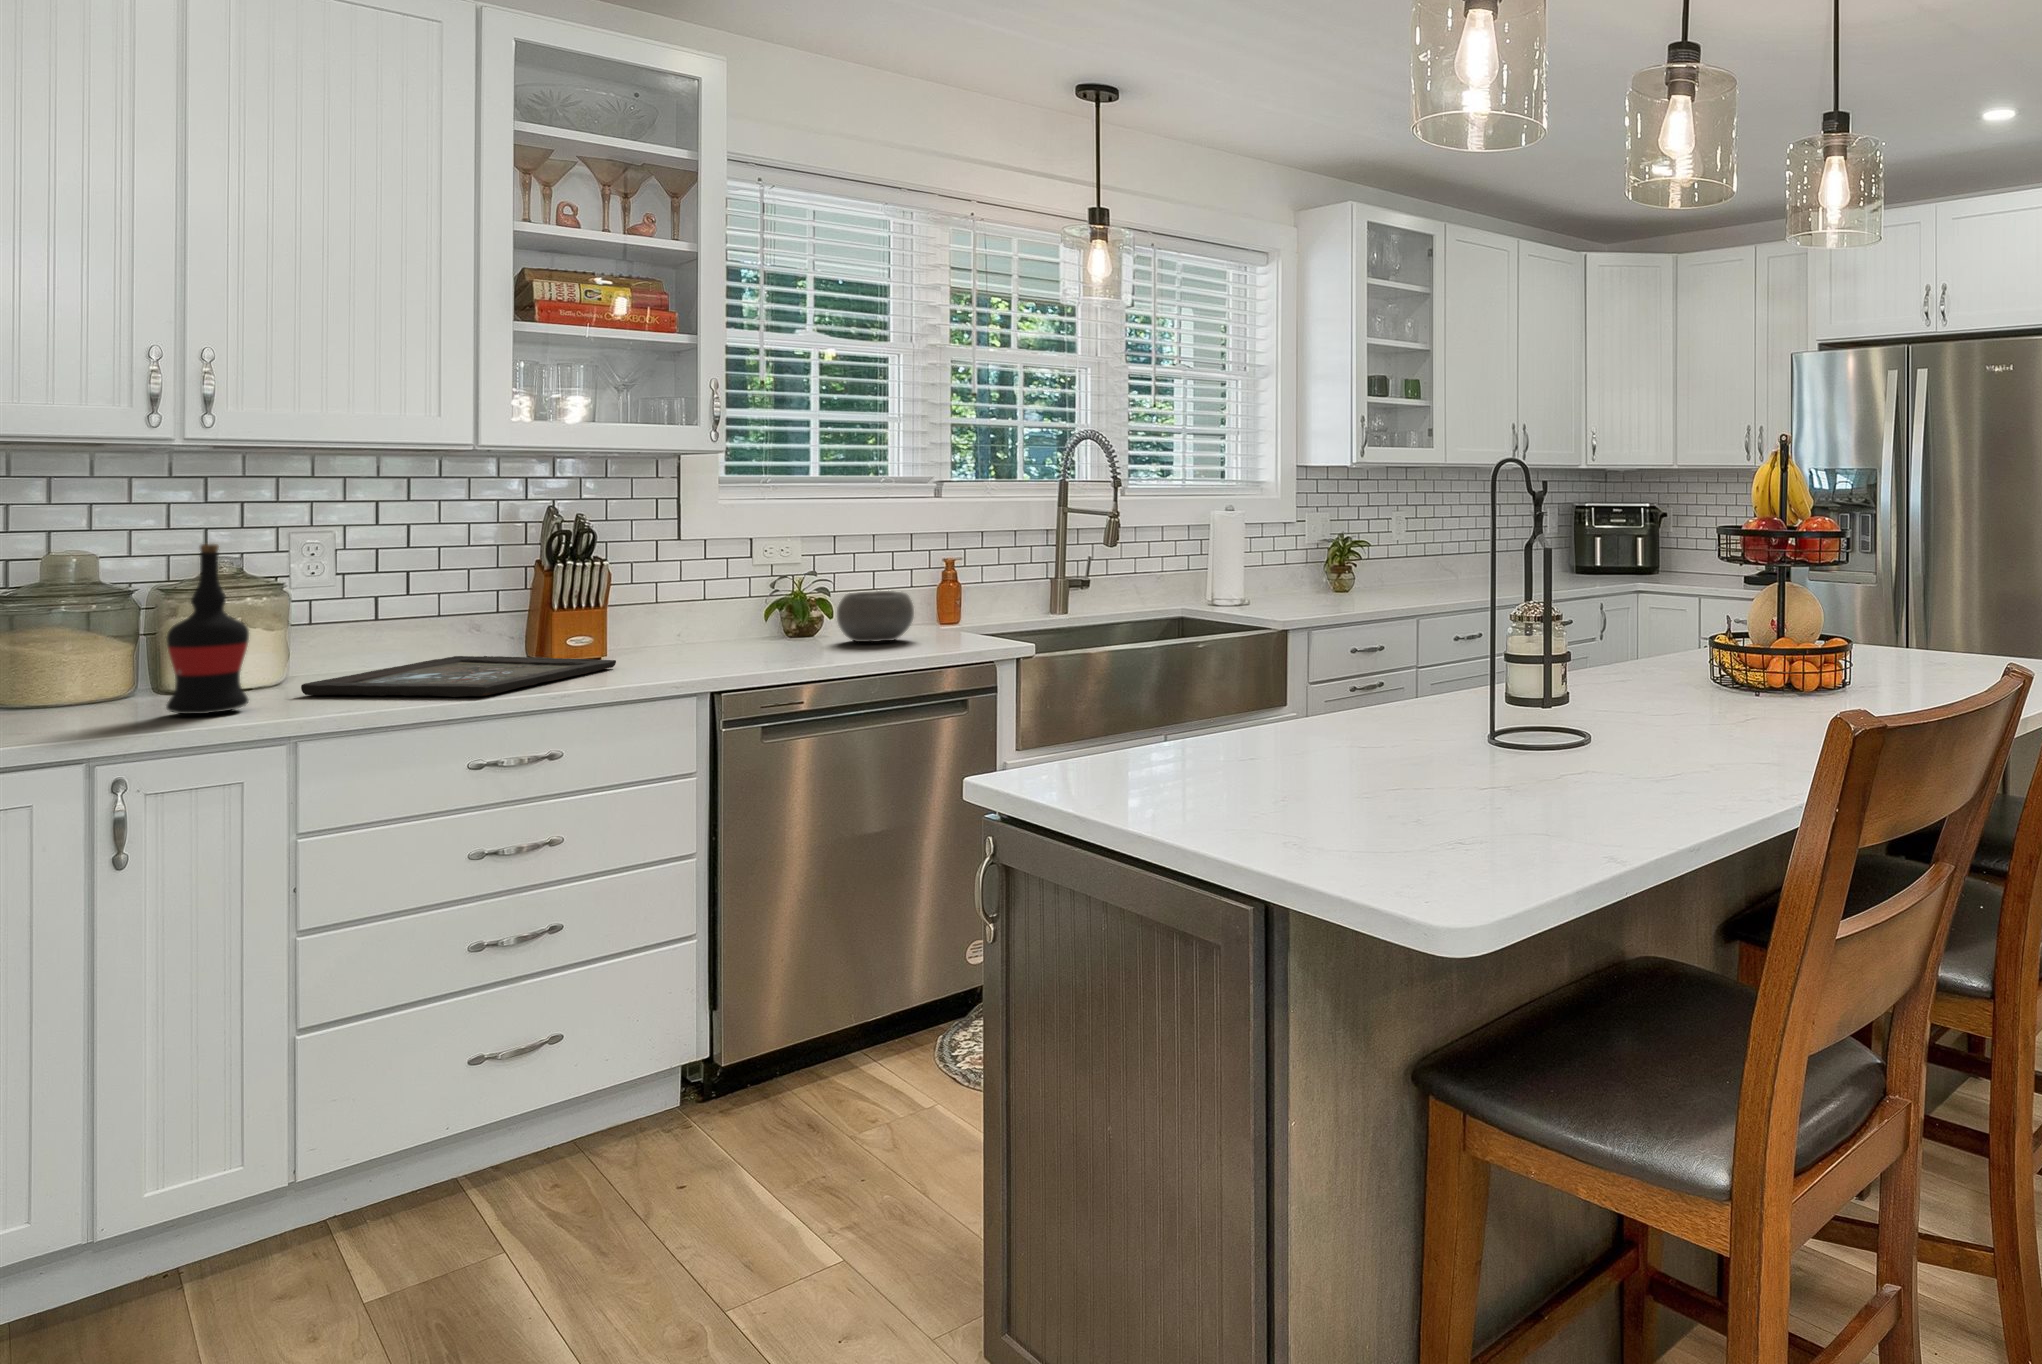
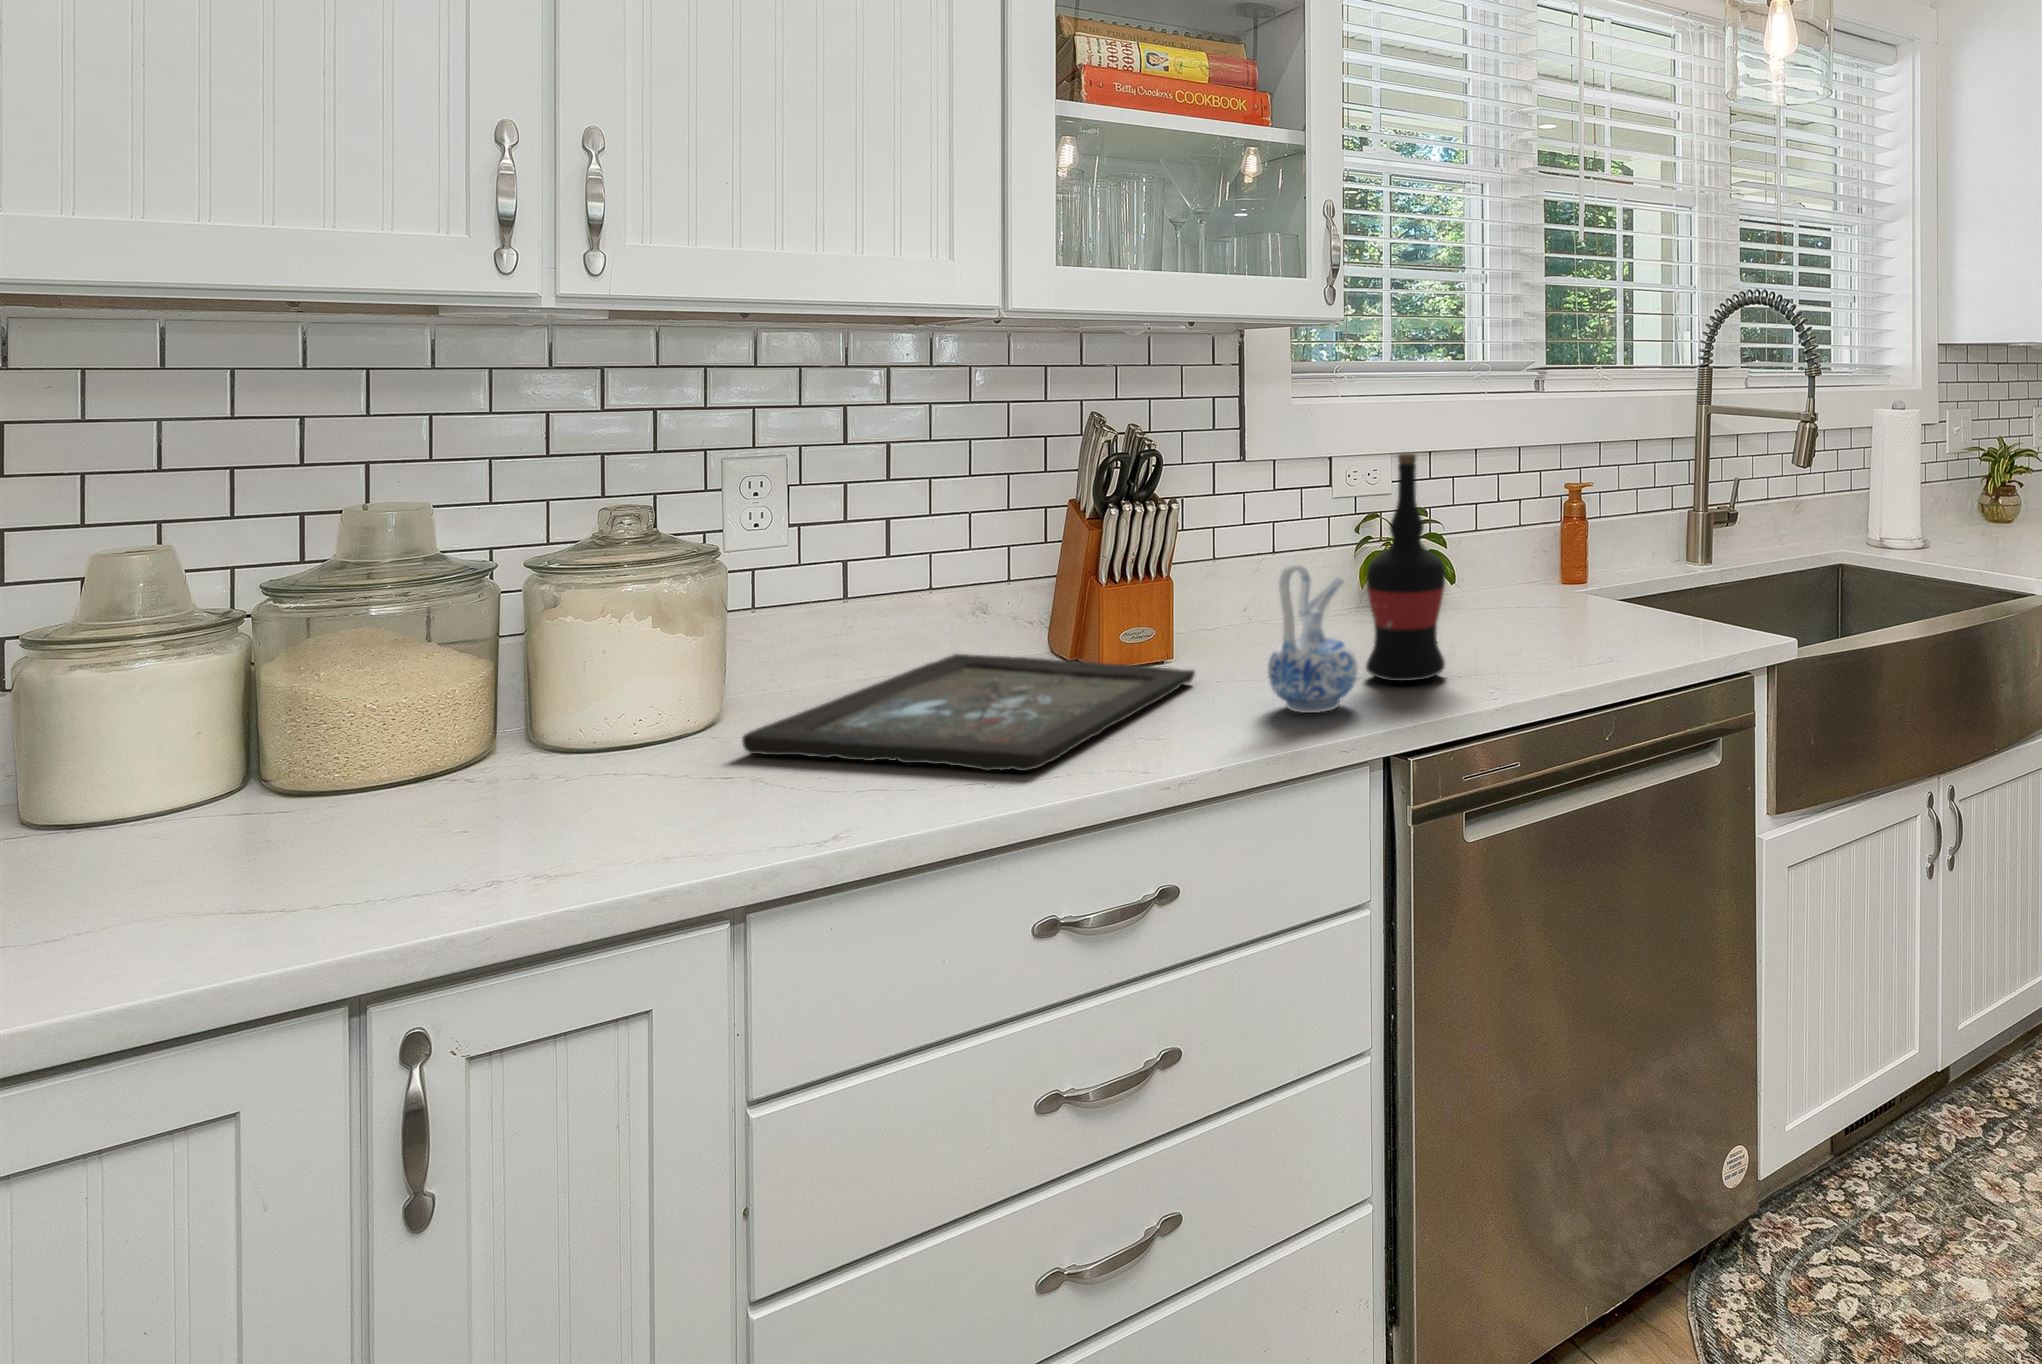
wine bottle: present [166,544,249,714] -> present [1366,453,1446,681]
bowl: present [837,591,914,642] -> none [1465,538,1575,623]
ceramic pitcher: none [651,592,711,676] -> present [1268,564,1357,713]

